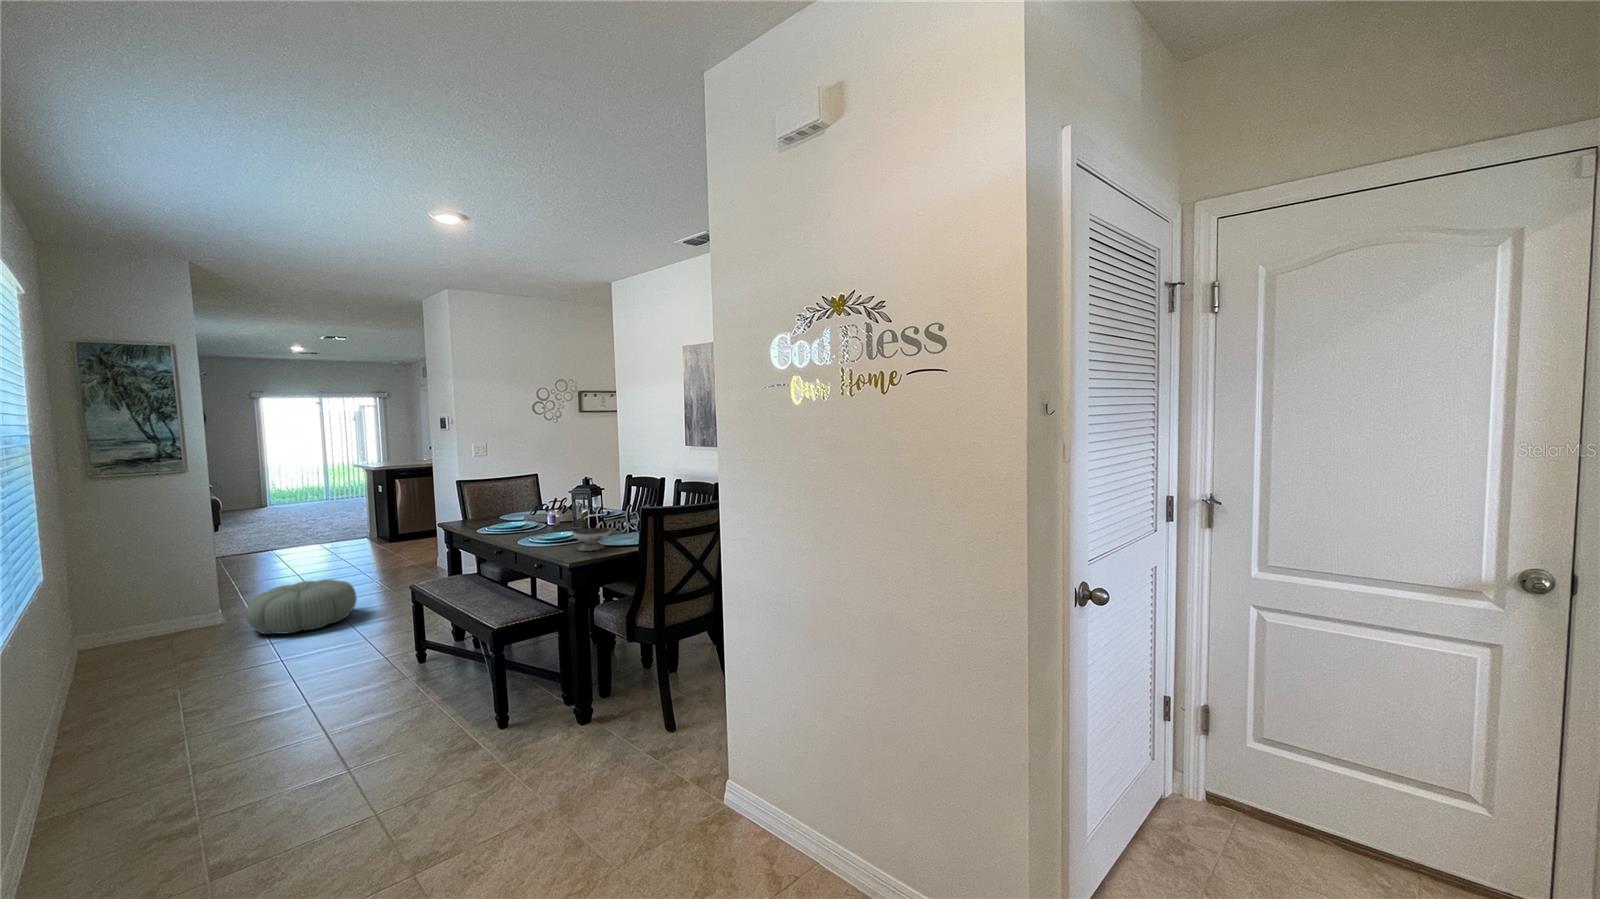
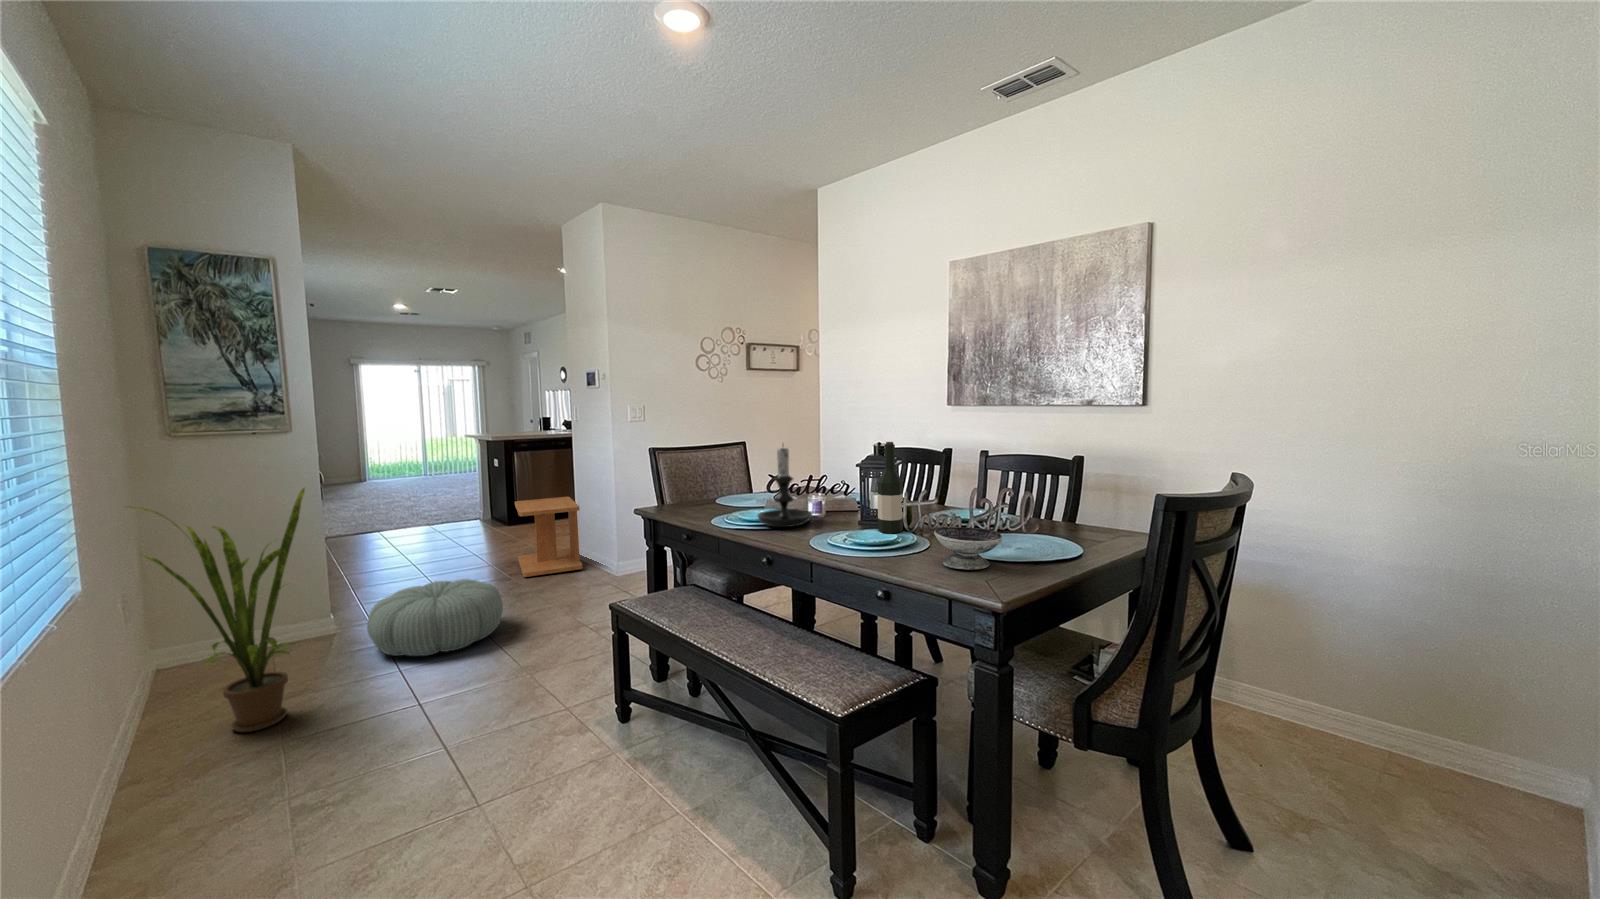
candle holder: none [505,478,546,532] -> present [758,448,813,527]
wine bottle: none [573,478,590,533] -> present [878,442,903,533]
house plant: none [62,512,197,680] -> present [128,488,305,732]
side table: none [383,516,439,580] -> present [515,497,583,577]

